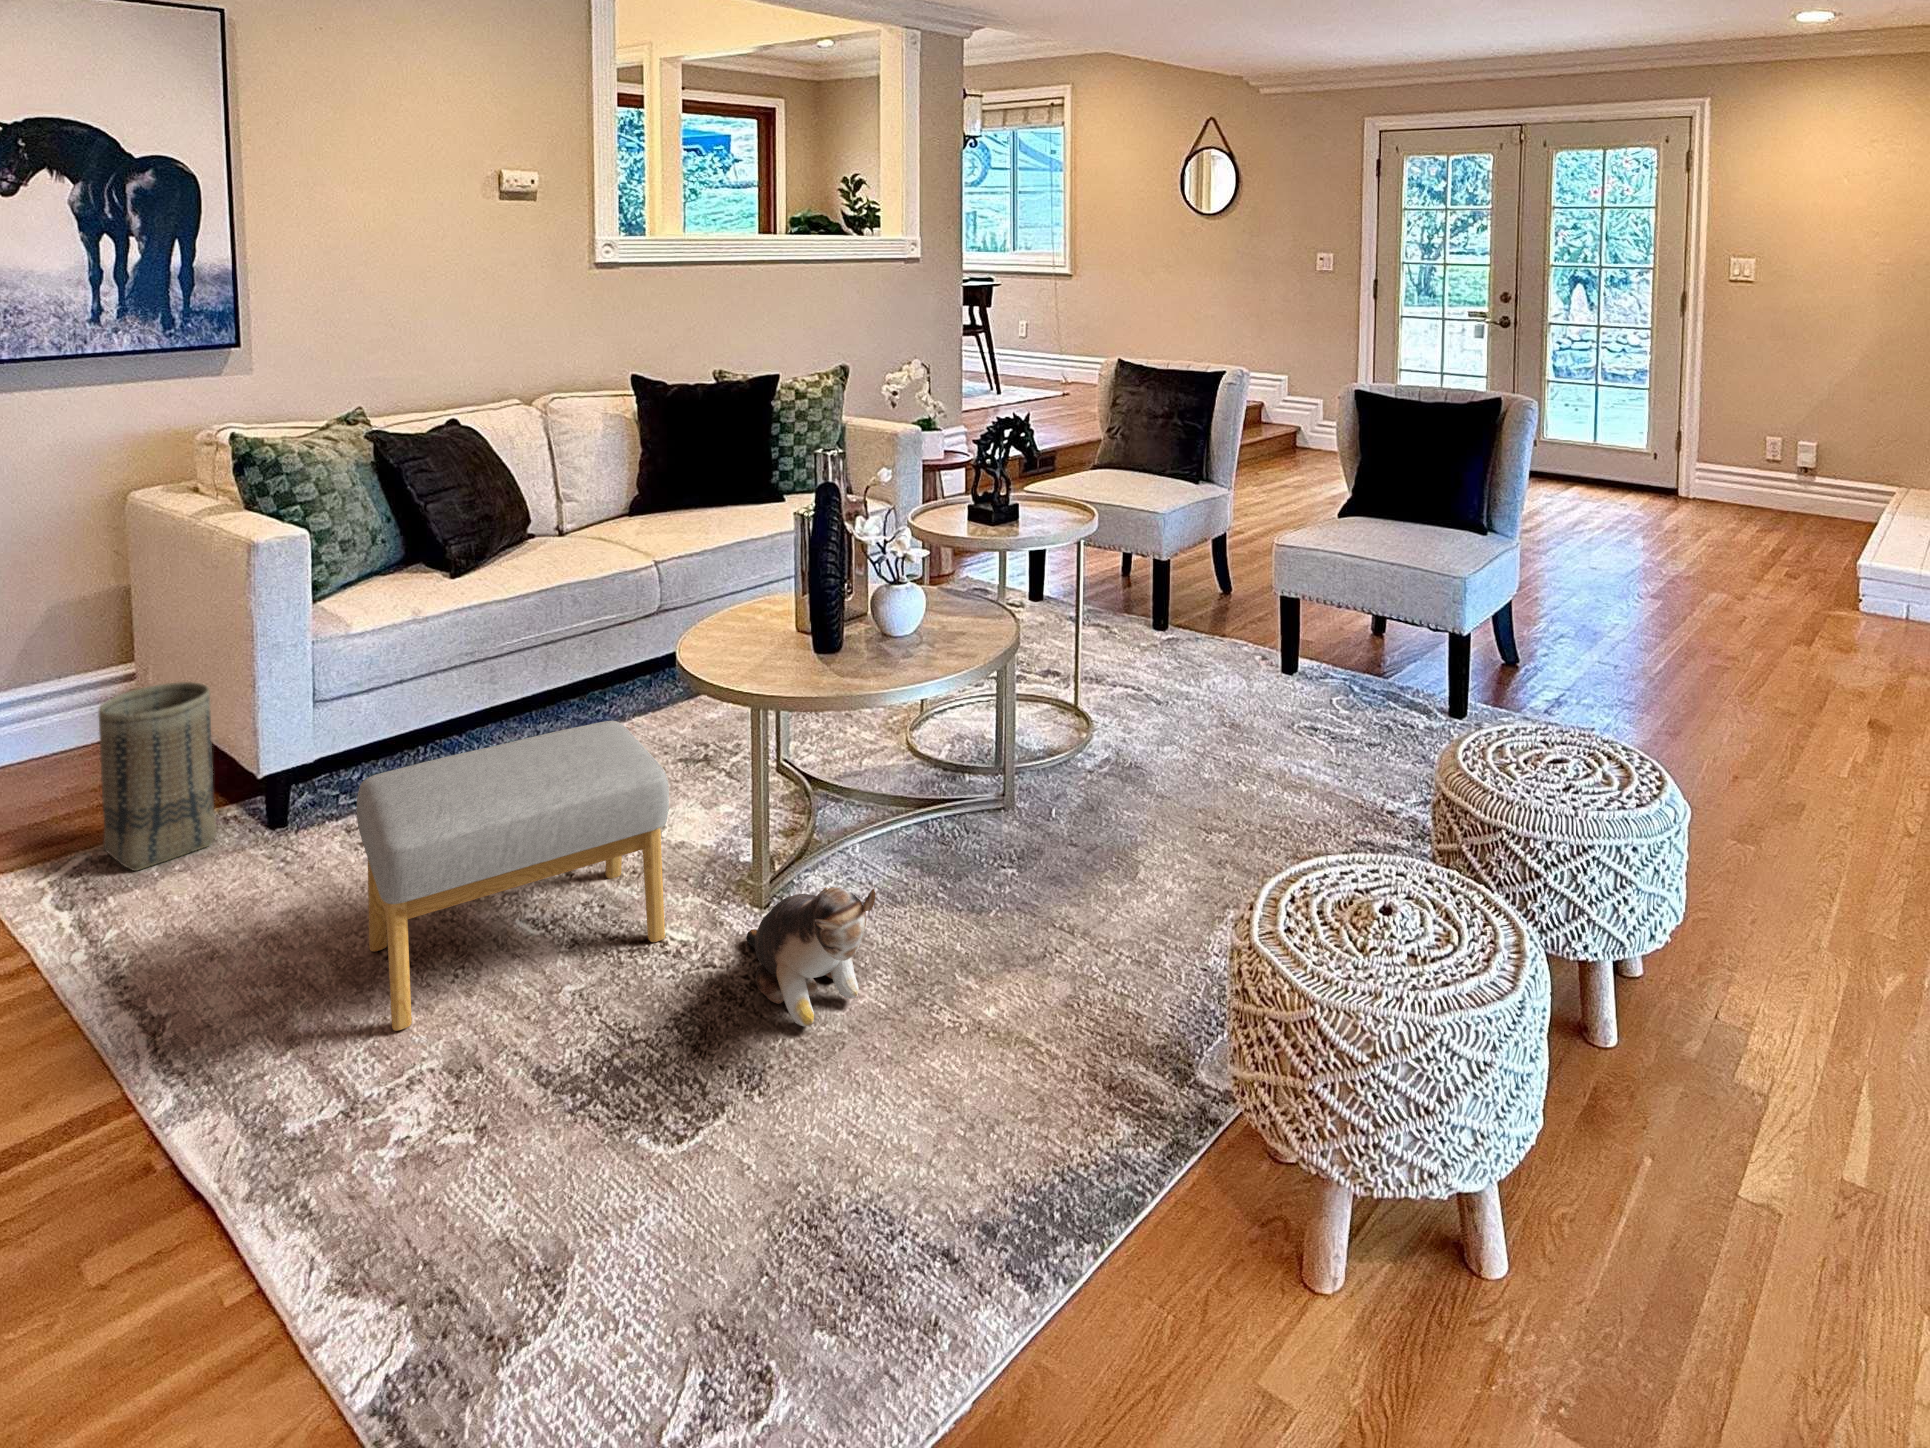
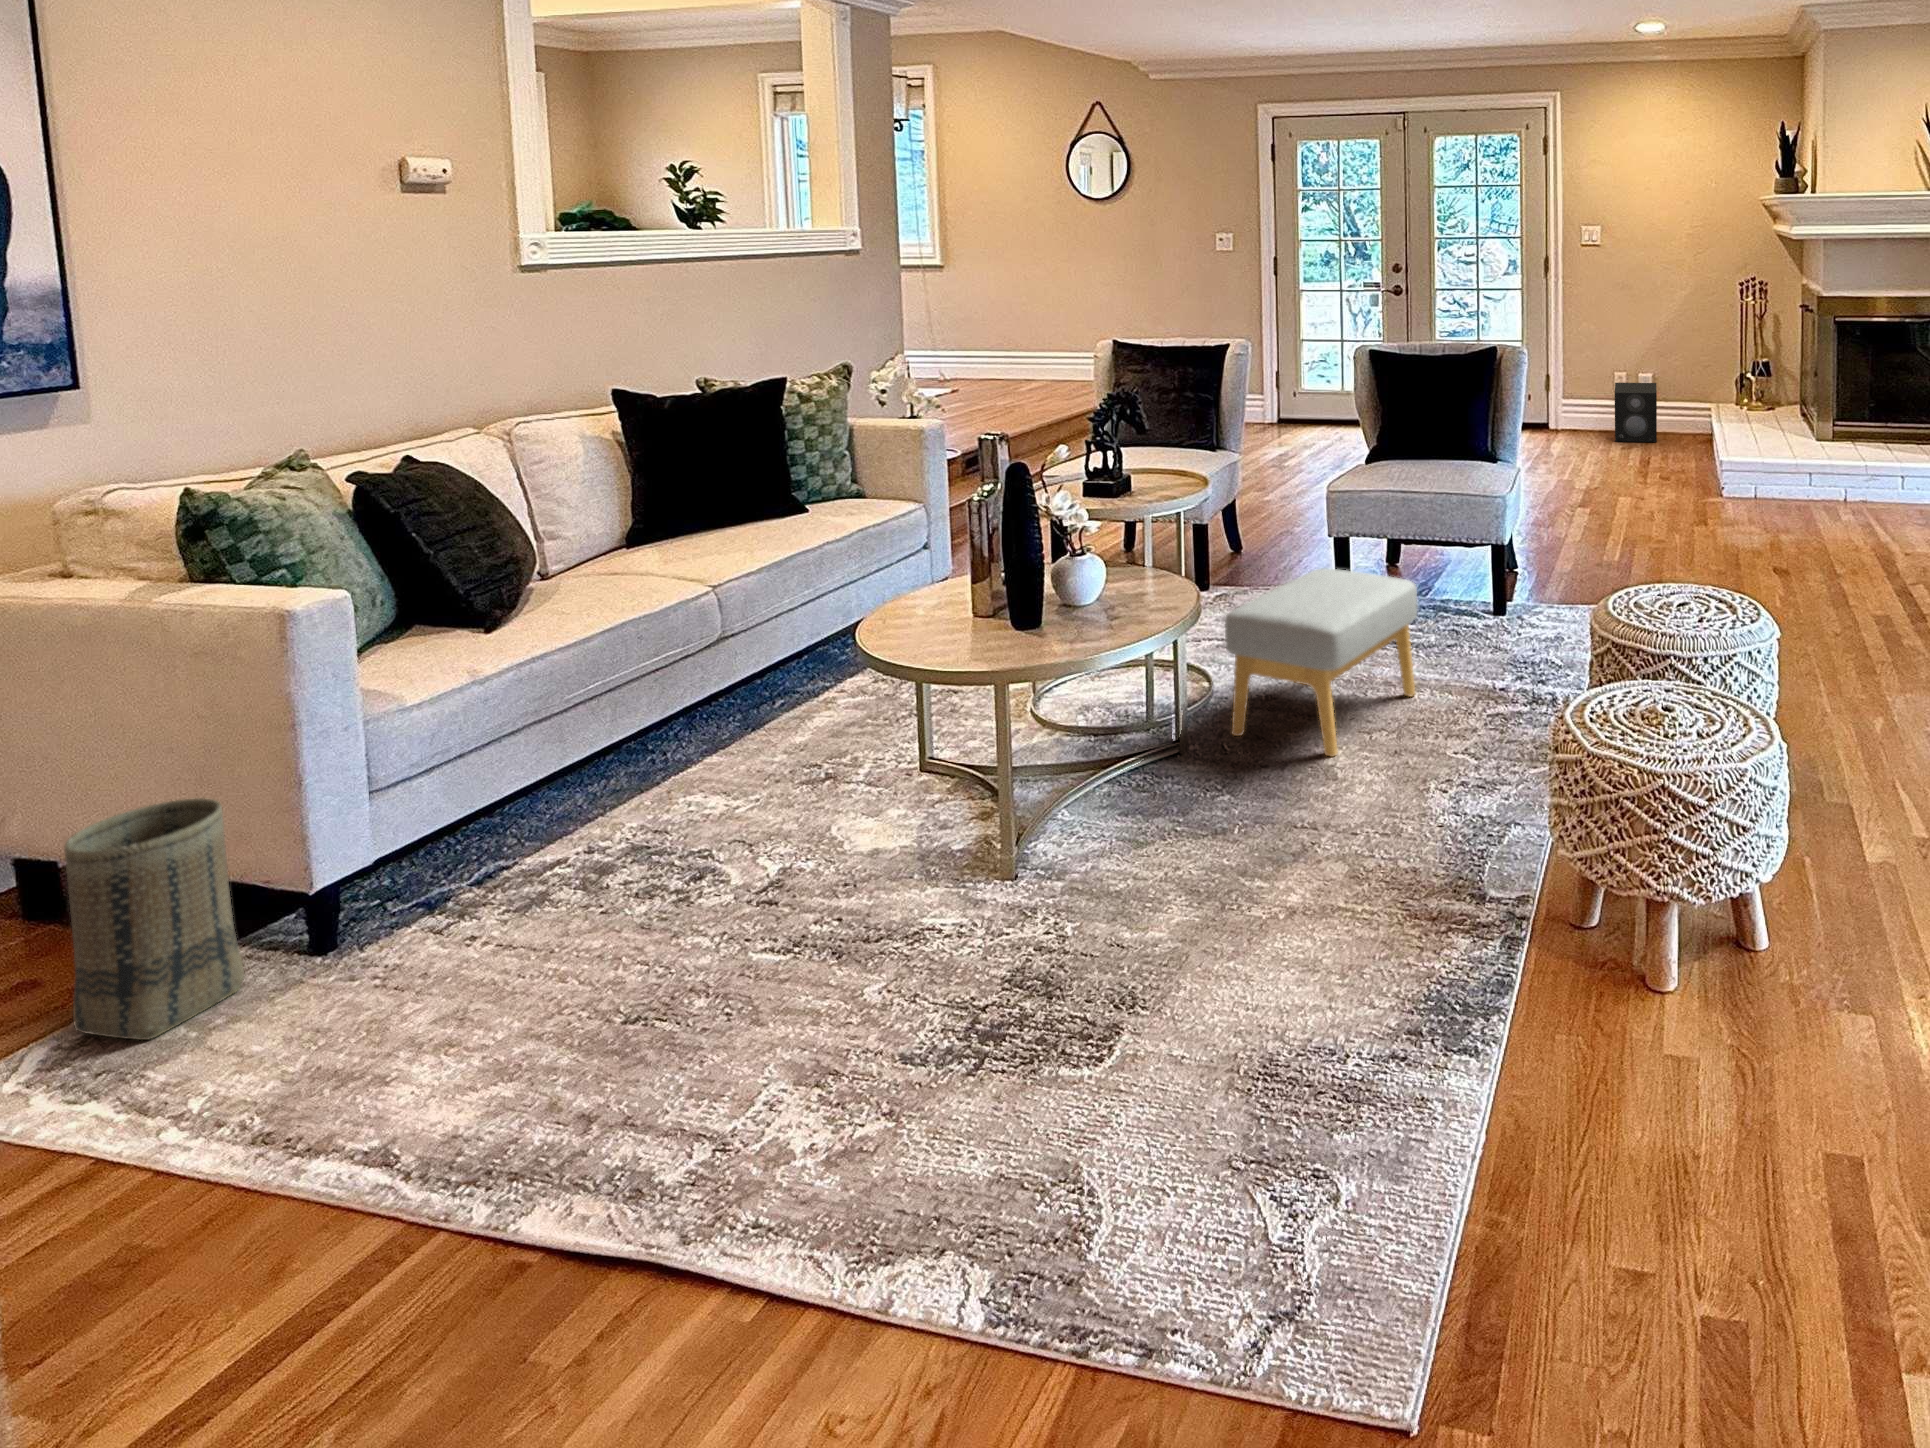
speaker: none [1757,448,1818,526] -> present [1615,383,1657,442]
footstool: present [357,721,669,1031] -> present [1225,568,1417,756]
plush toy: present [746,887,876,1026] -> none [1025,808,1212,951]

